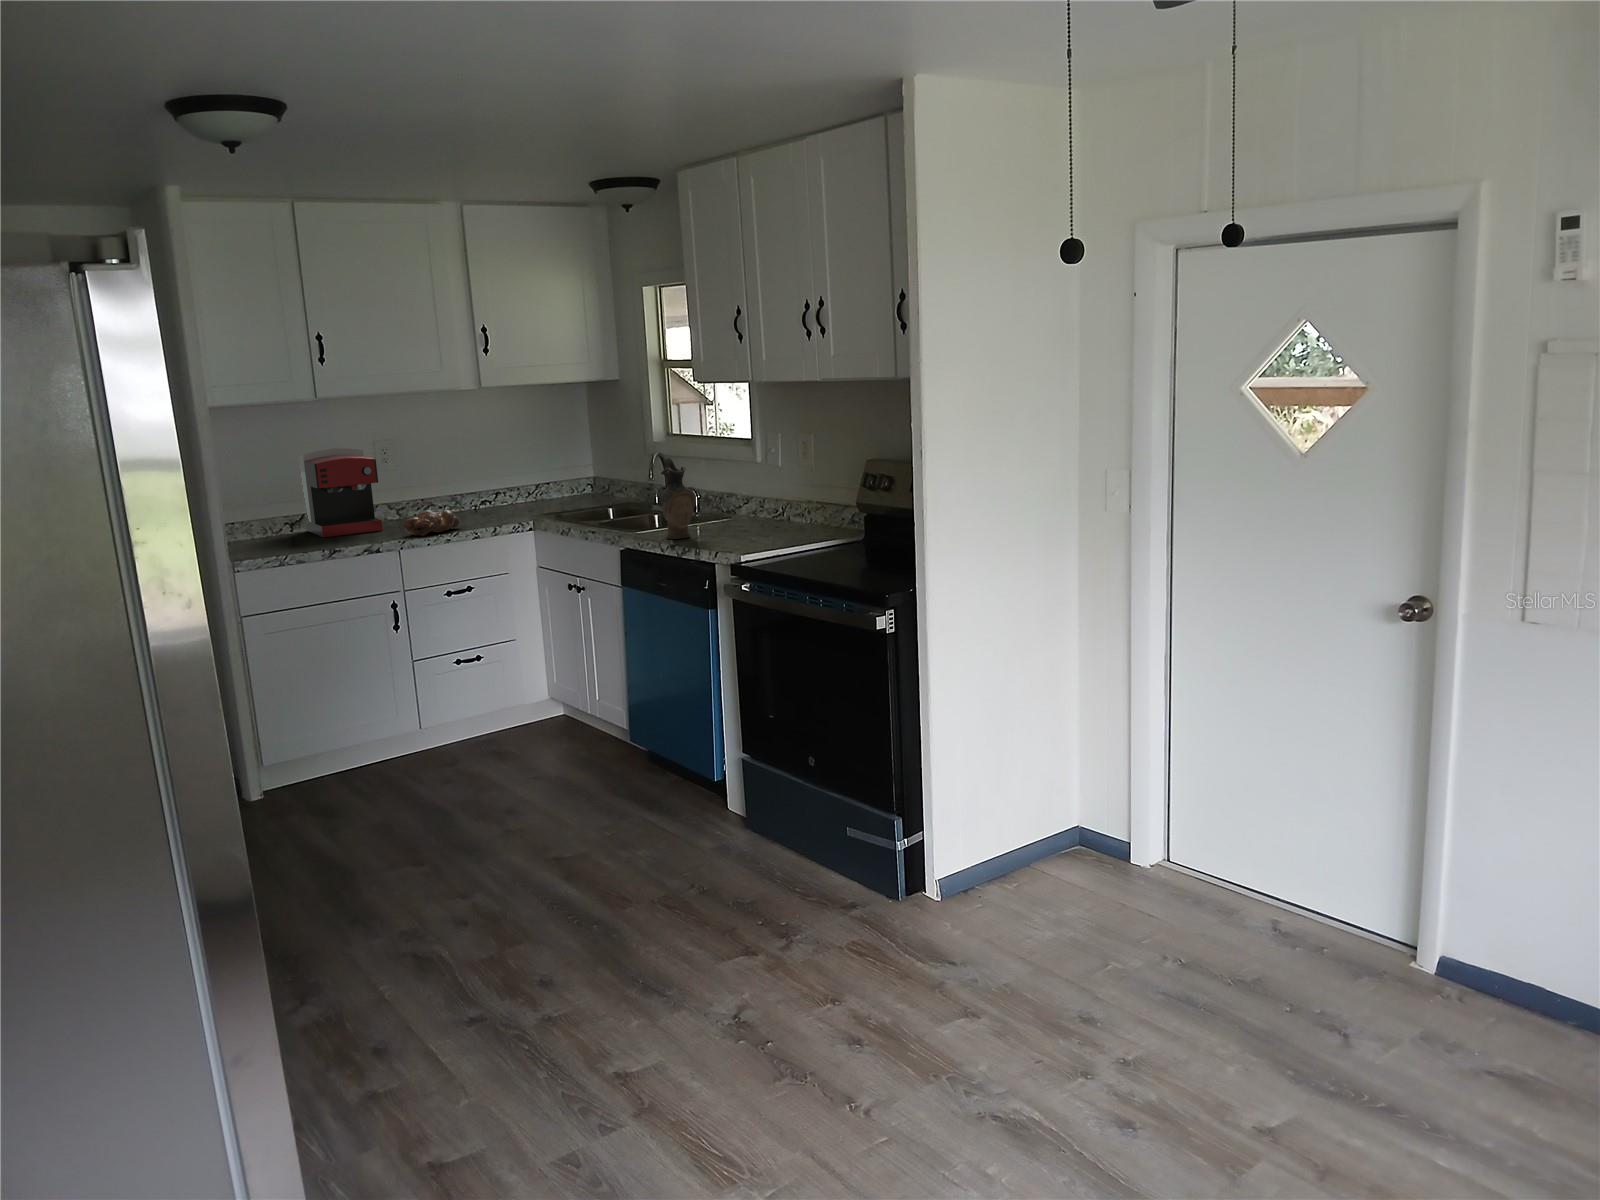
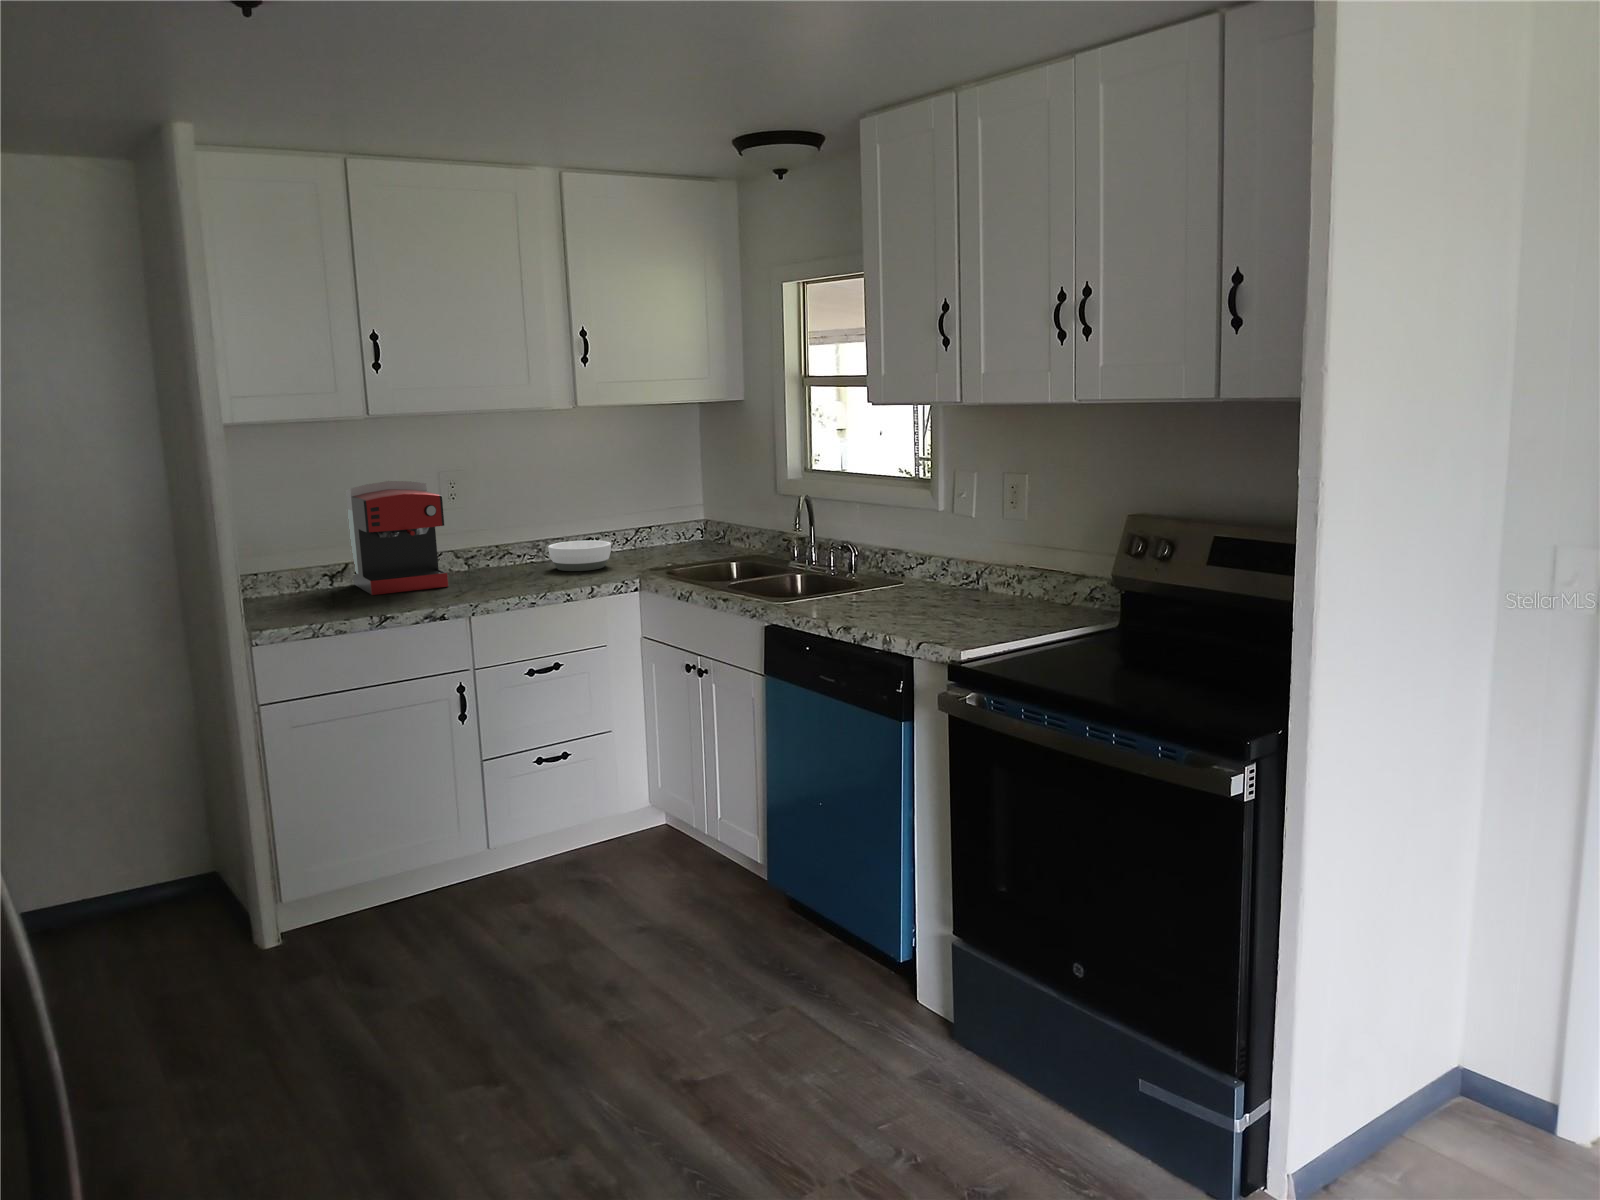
ceramic pitcher: present [661,457,696,539] -> none [823,503,870,614]
bowl: none [463,494,513,518] -> present [548,540,611,571]
bread loaf: present [404,510,461,536] -> none [476,563,547,597]

